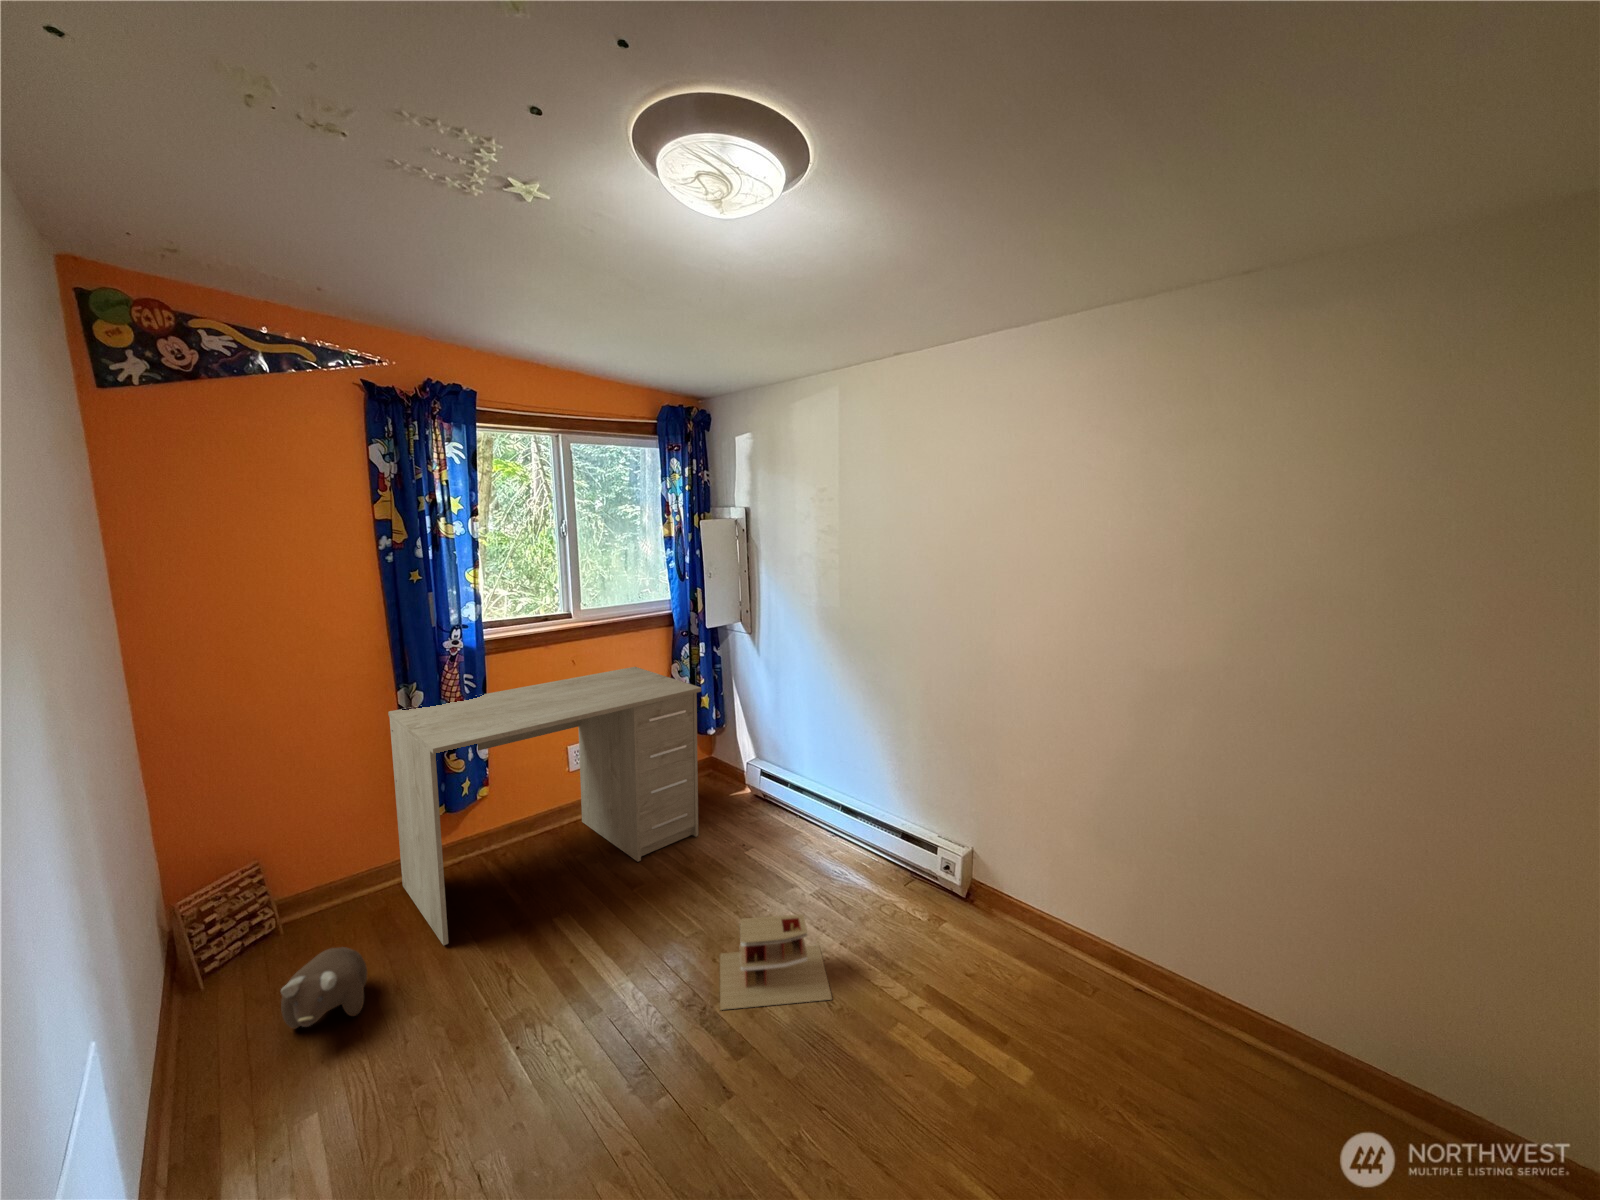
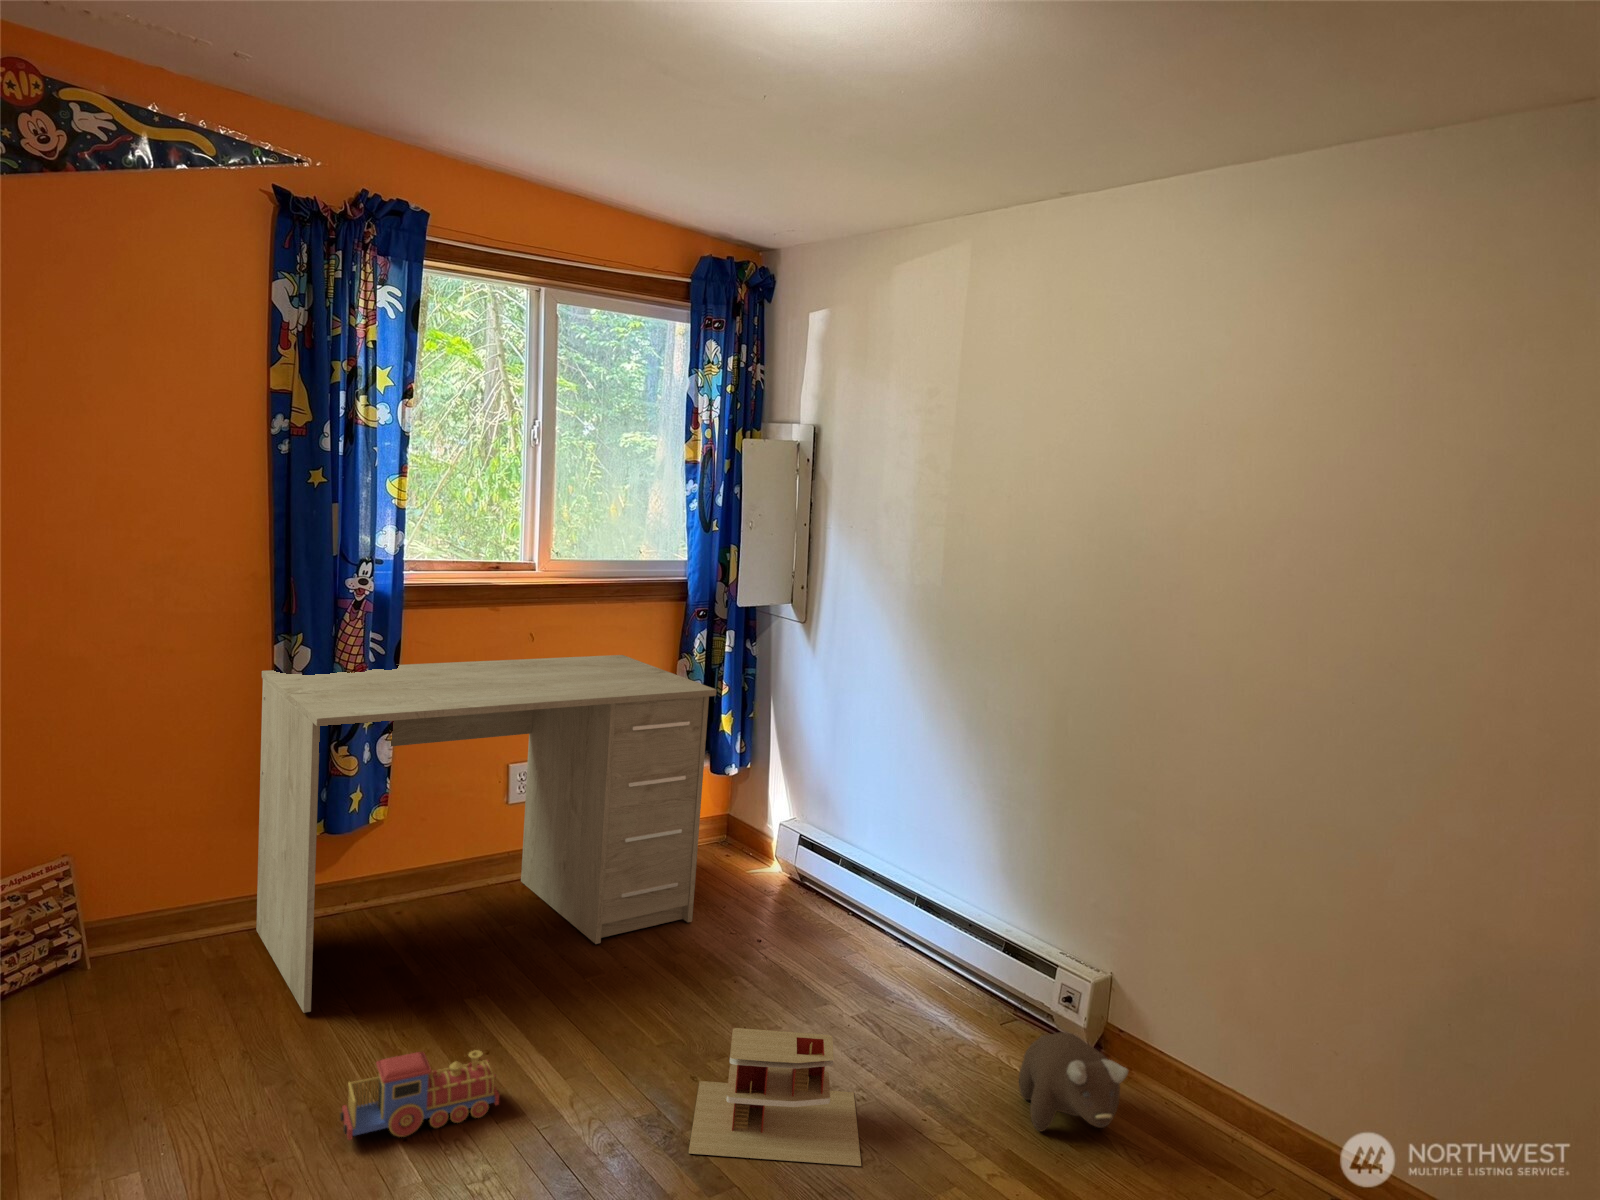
plush toy: present [281,947,367,1028] -> present [1019,1032,1128,1131]
toy train: none [479,962,589,1043] -> present [340,1050,500,1140]

